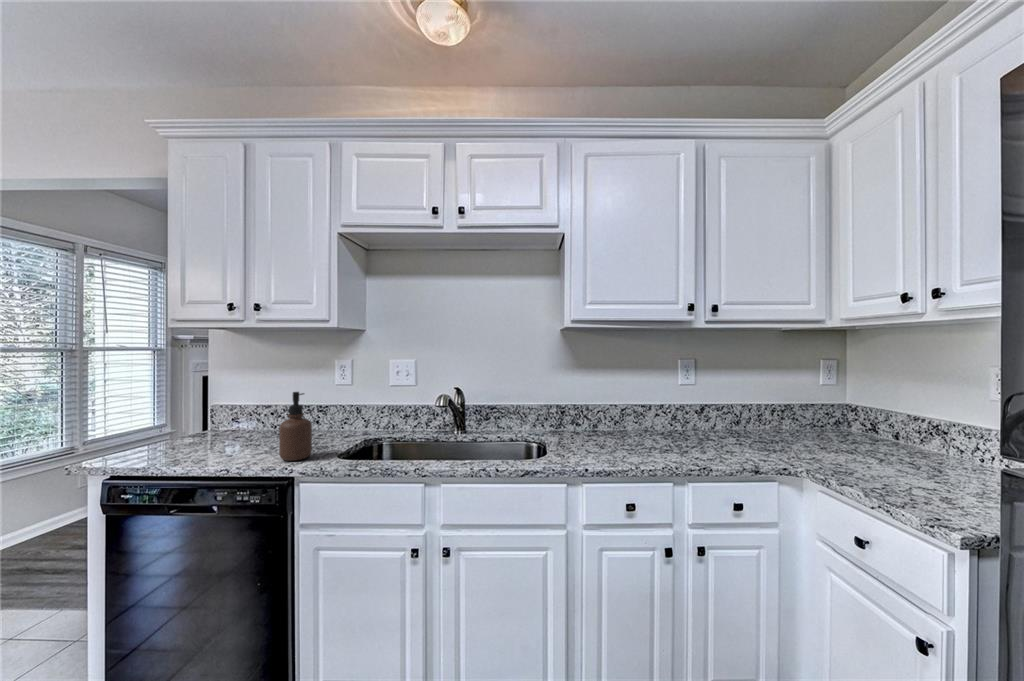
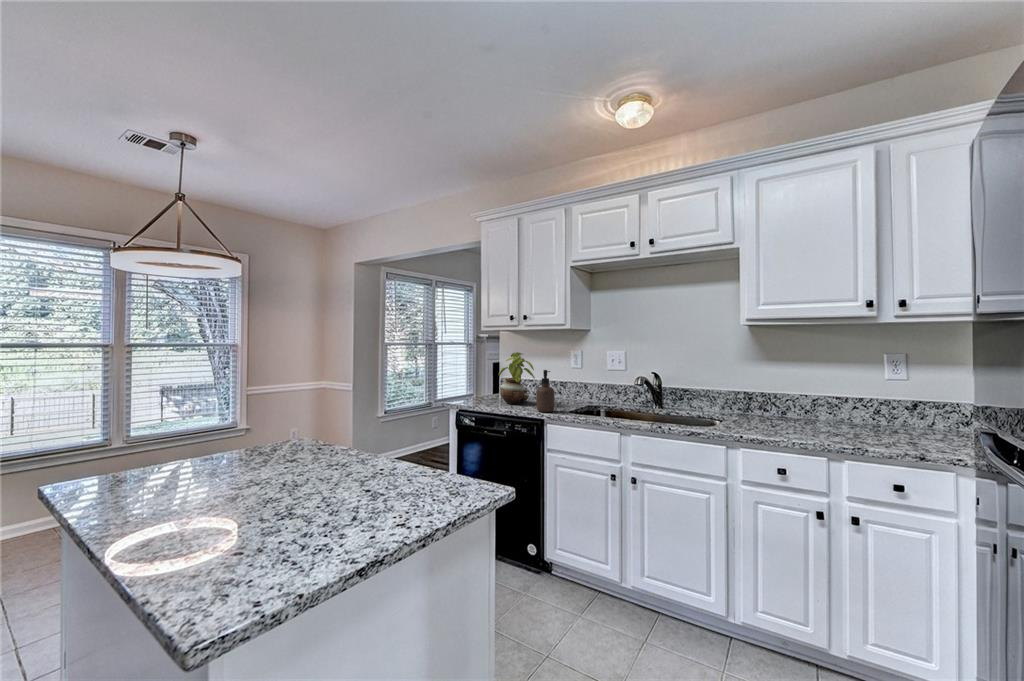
potted plant: none [204,364,276,450] -> present [498,352,535,404]

